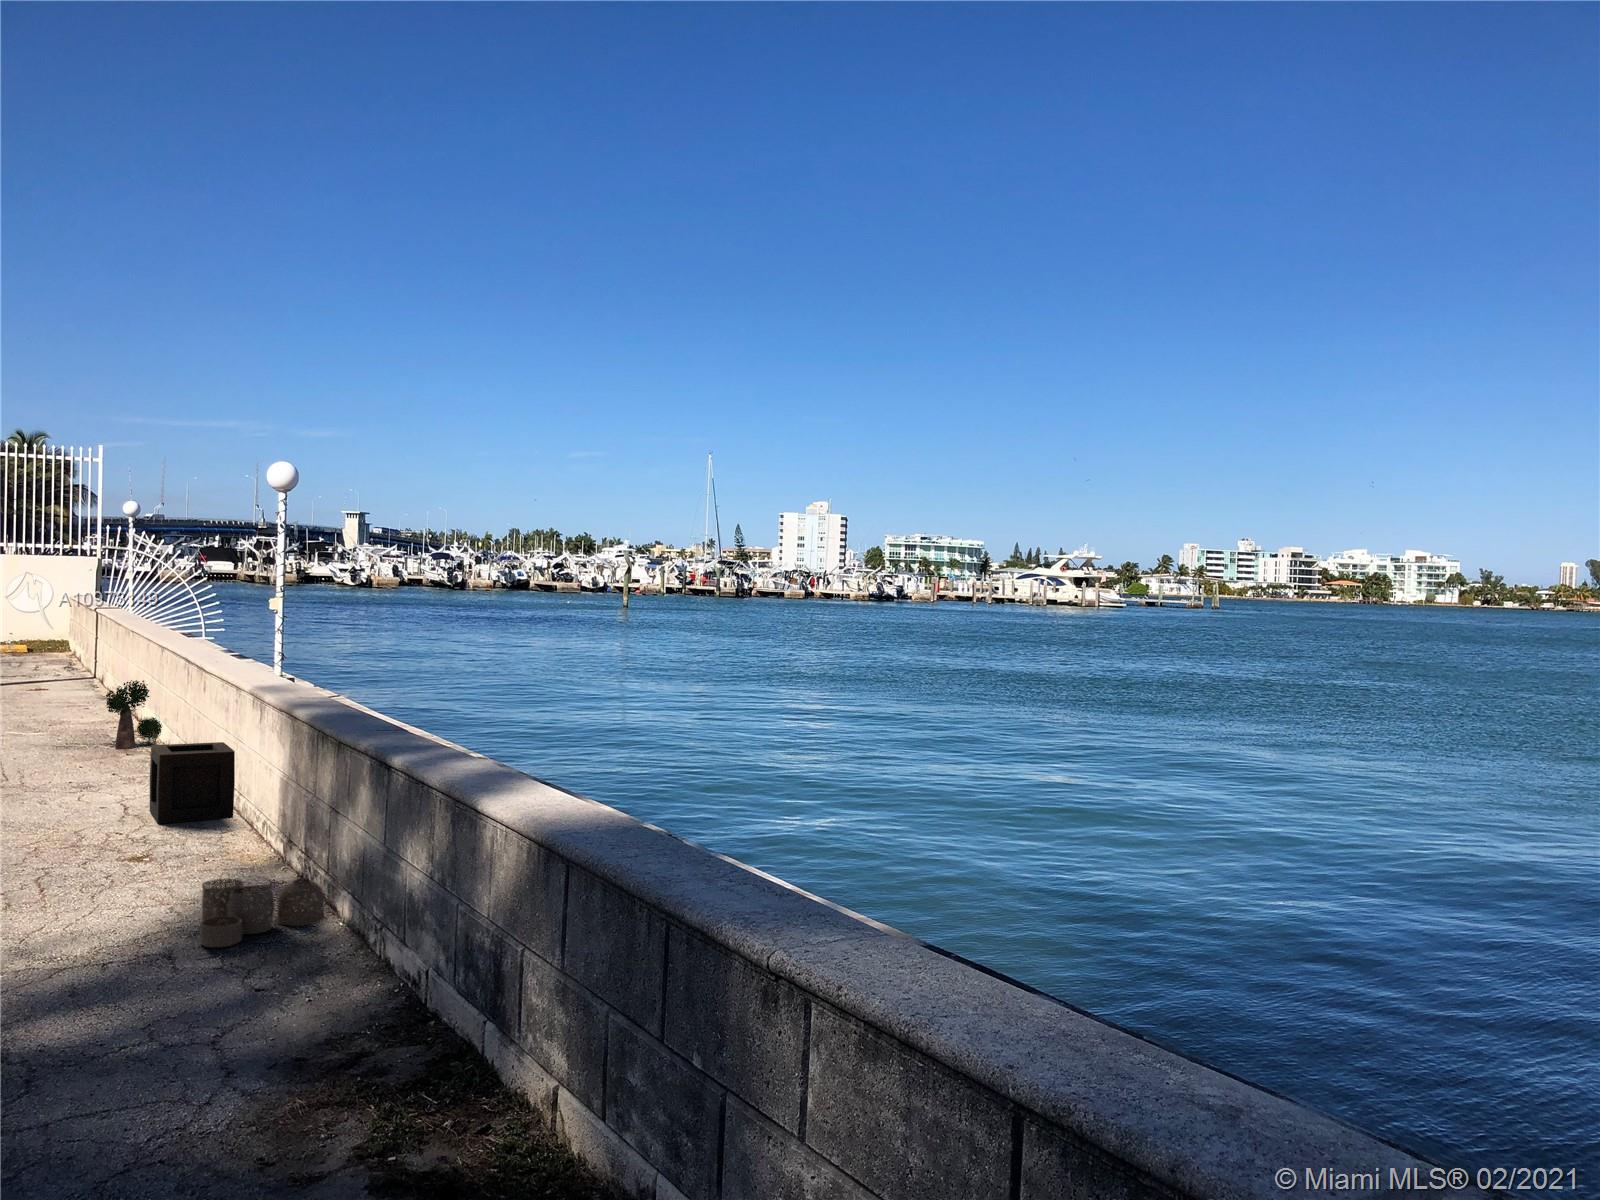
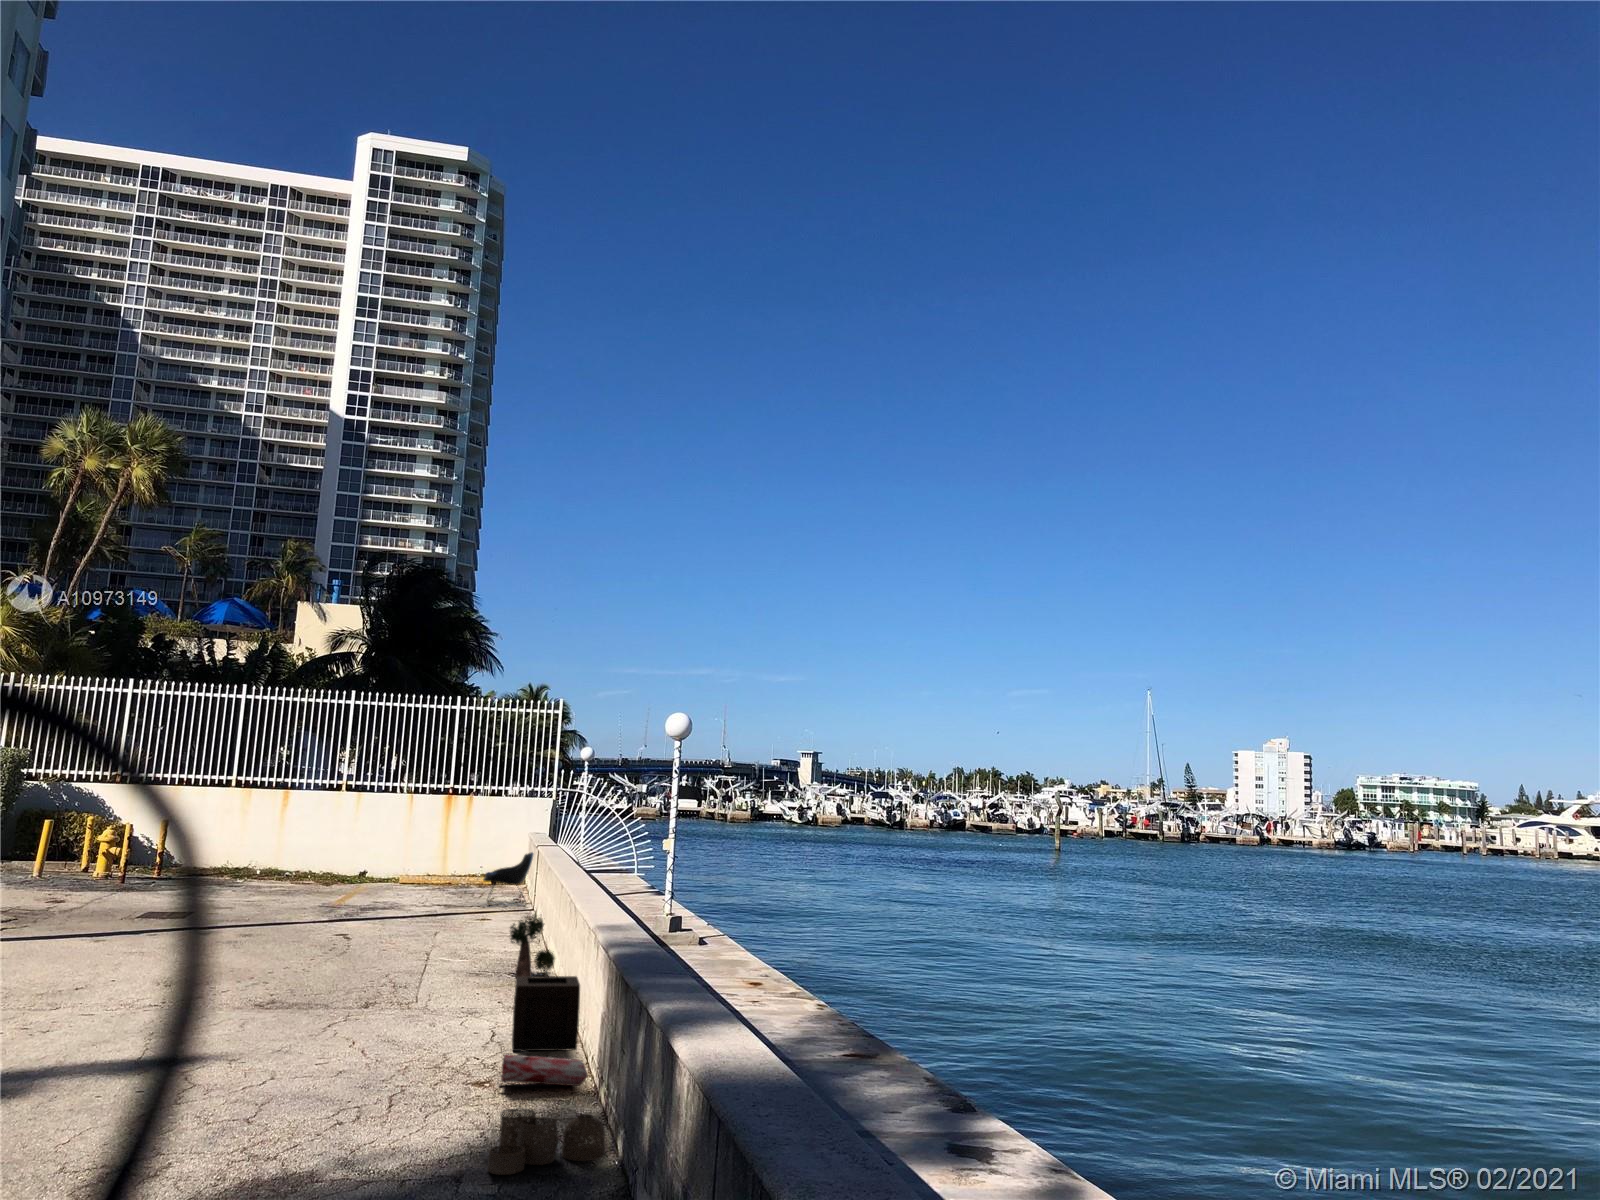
lounge chair: none [27,615,90,676] -> present [483,852,533,906]
bag: none [159,821,268,860] -> present [500,1050,588,1087]

